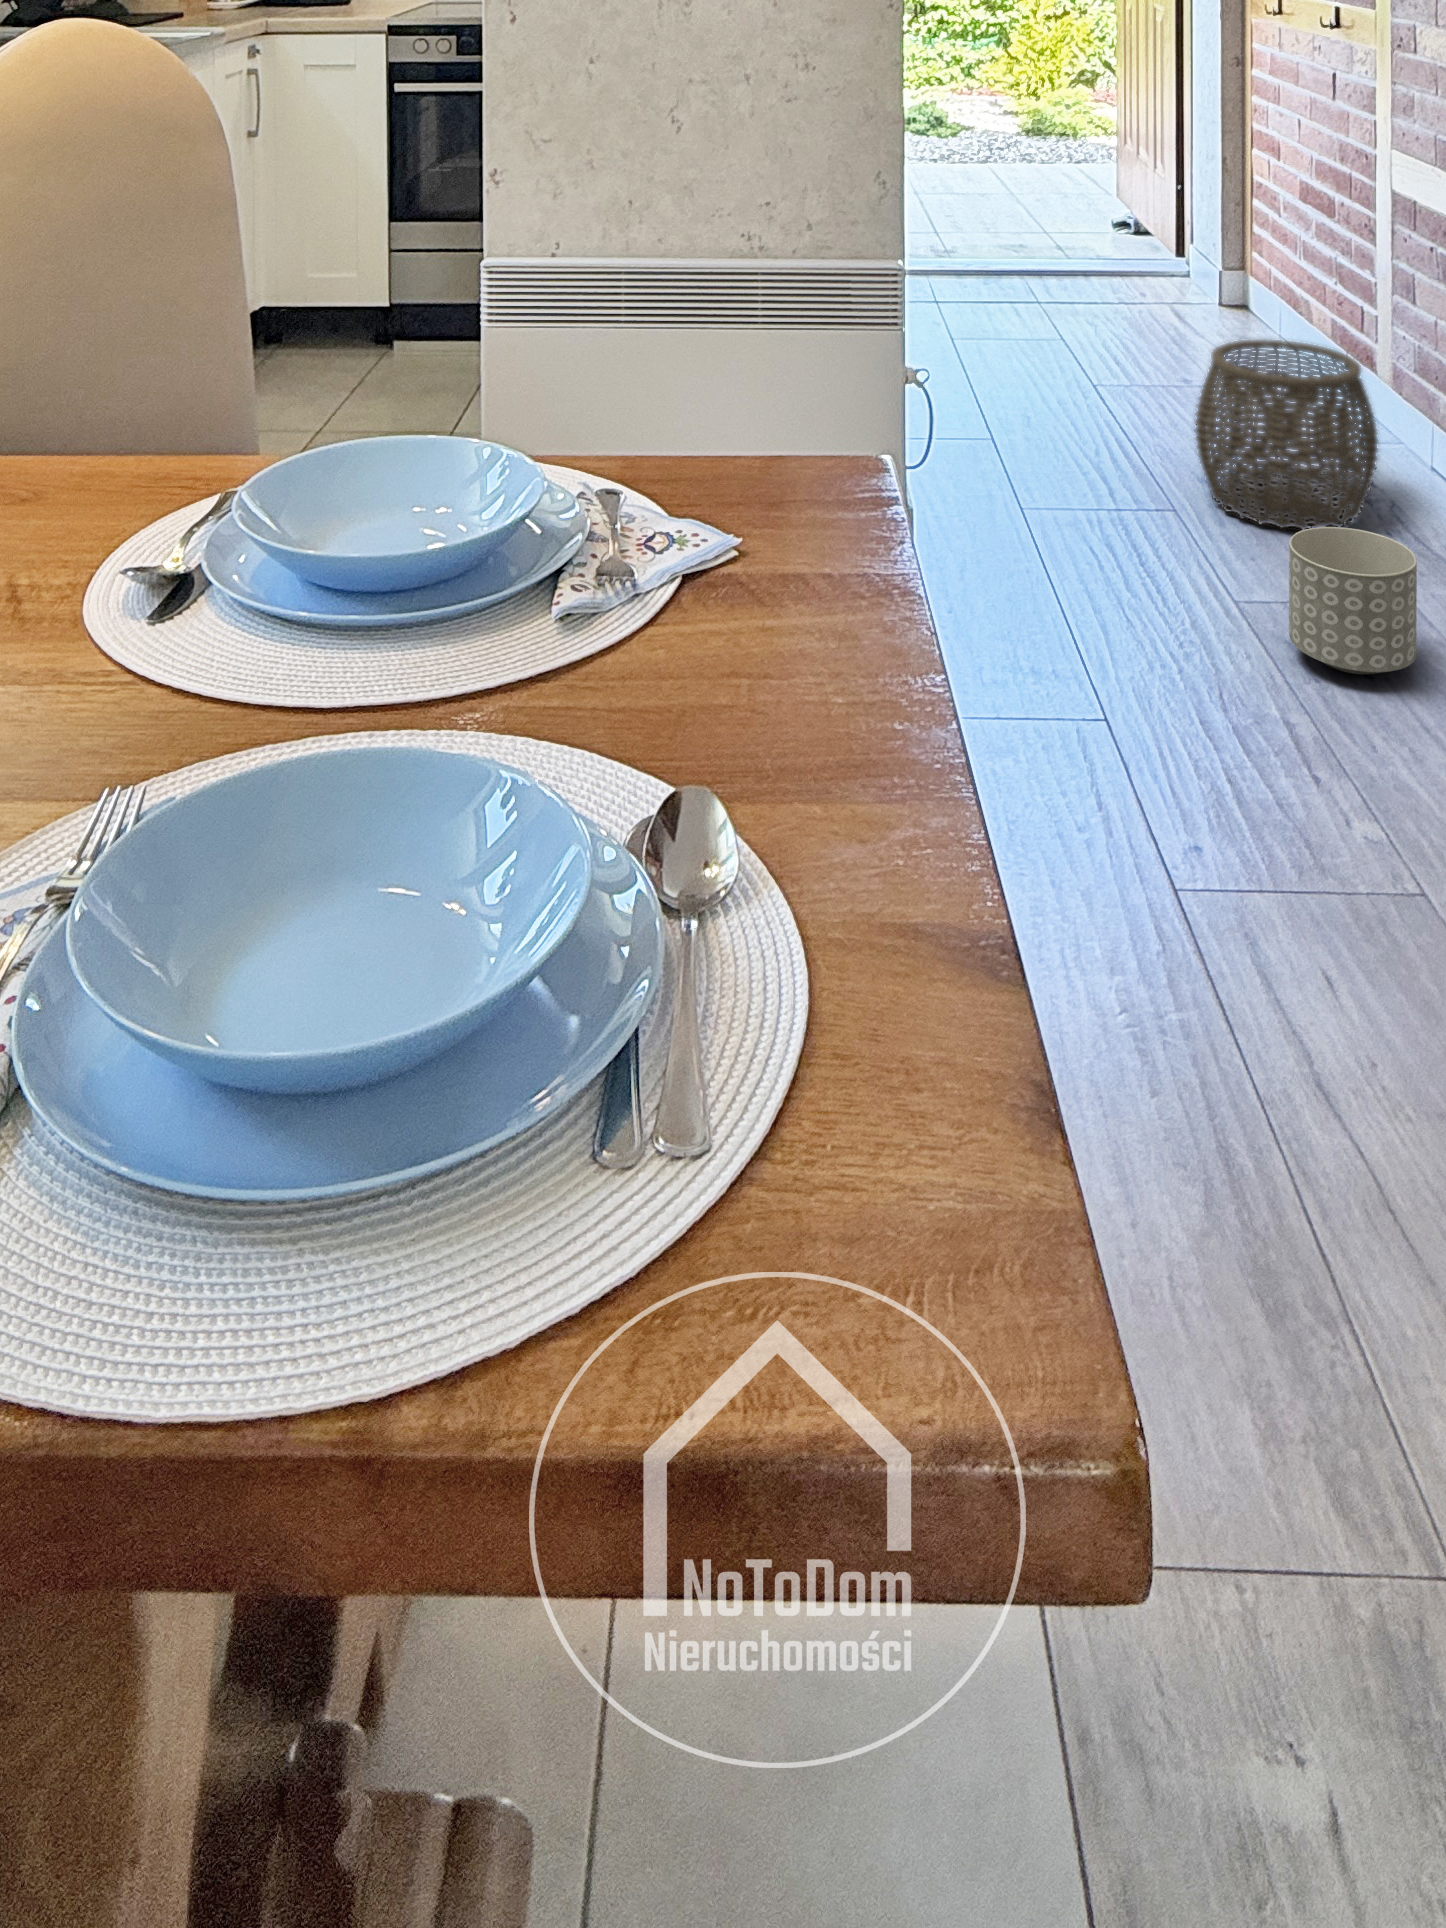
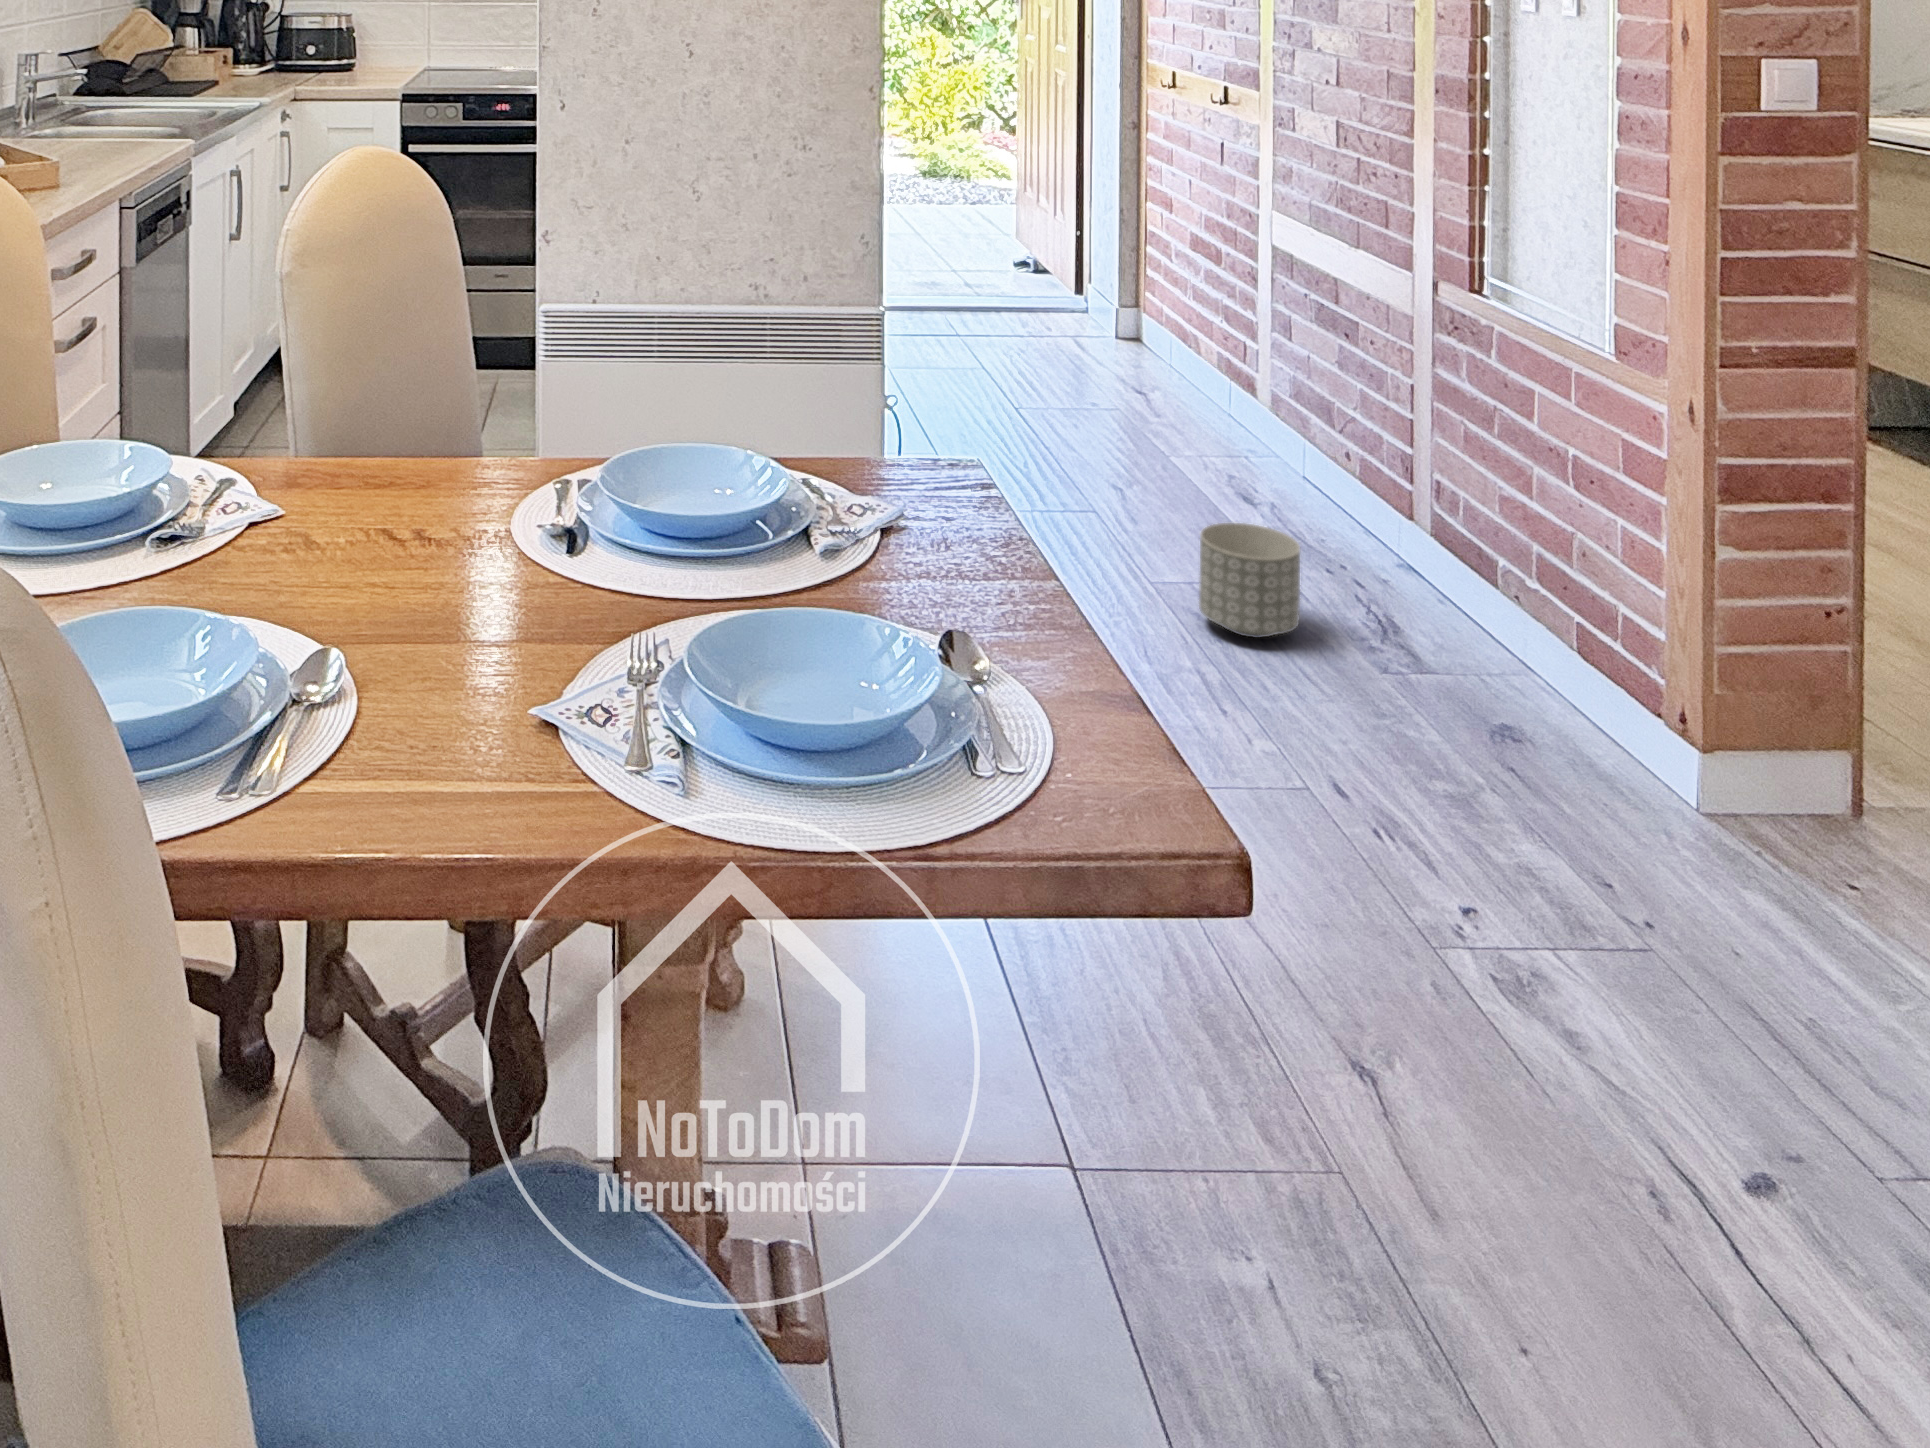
woven basket: present [1195,339,1378,529] -> none [1113,371,1265,529]

